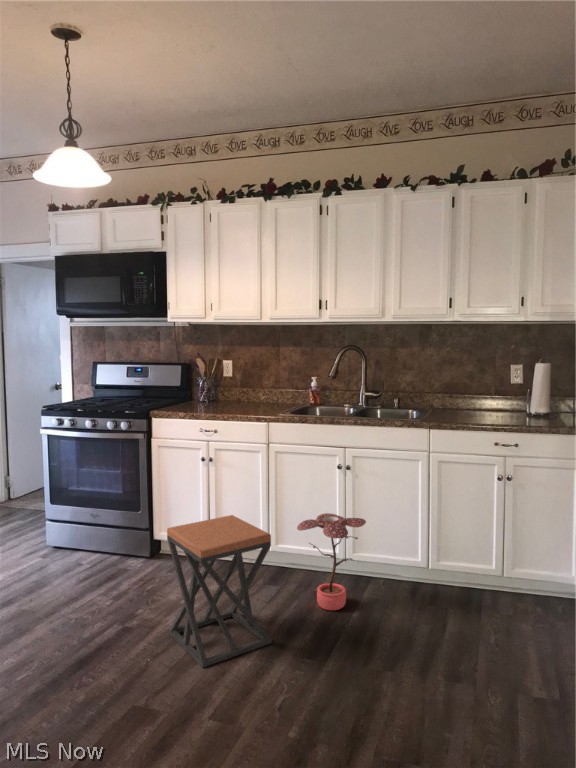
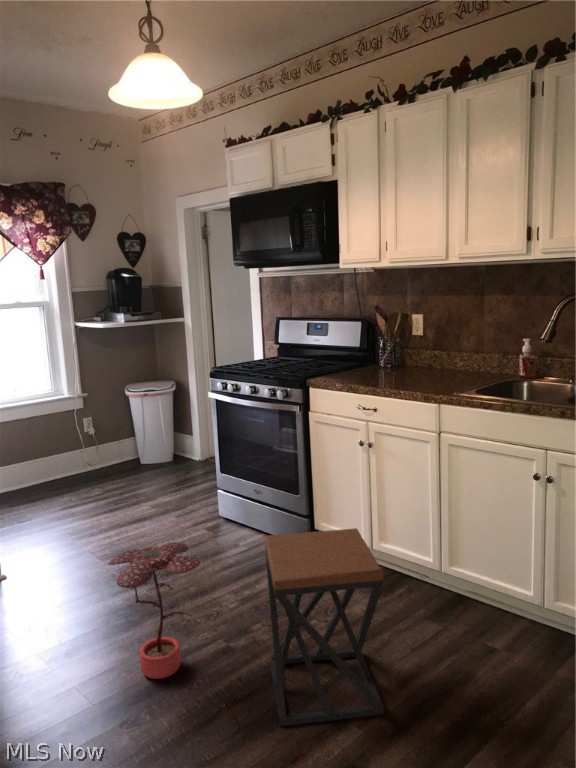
potted plant: present [297,513,366,610] -> present [108,542,200,679]

